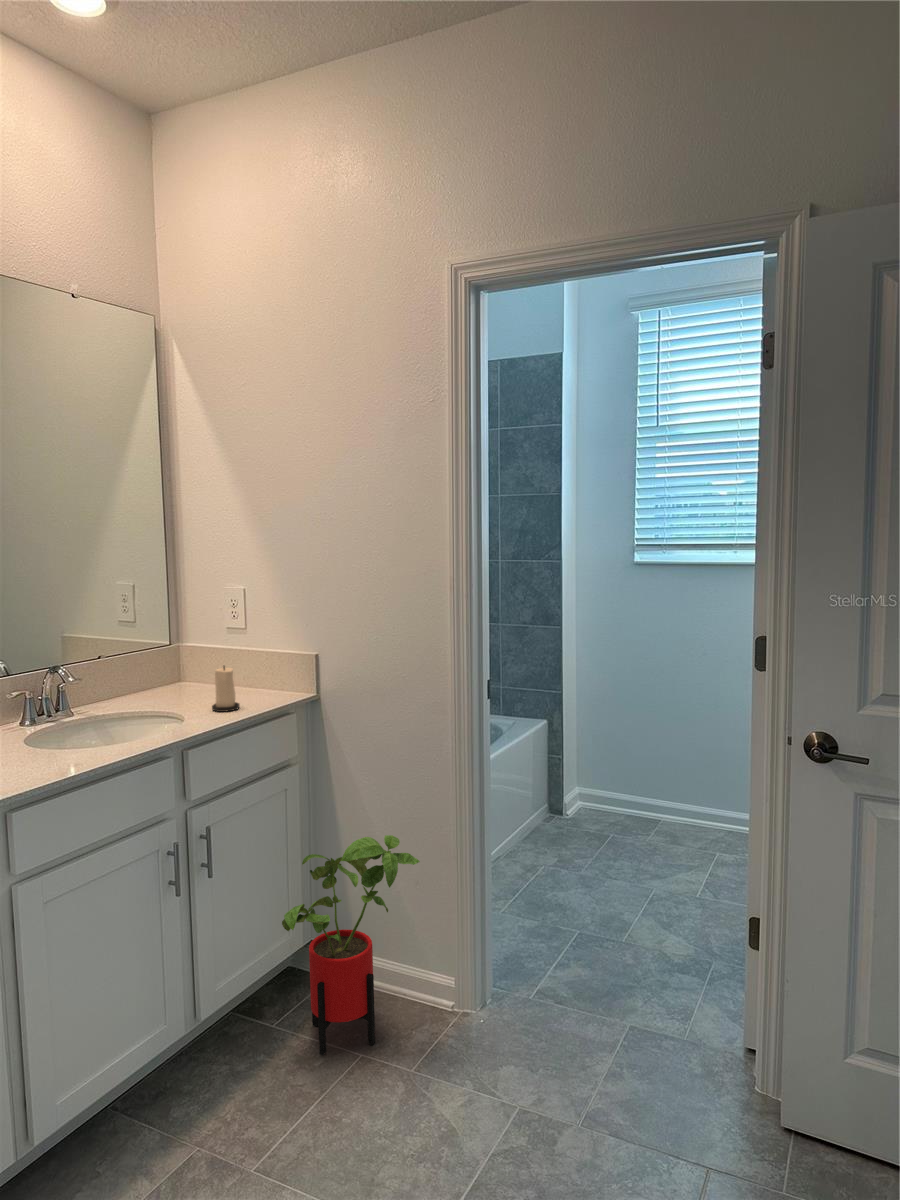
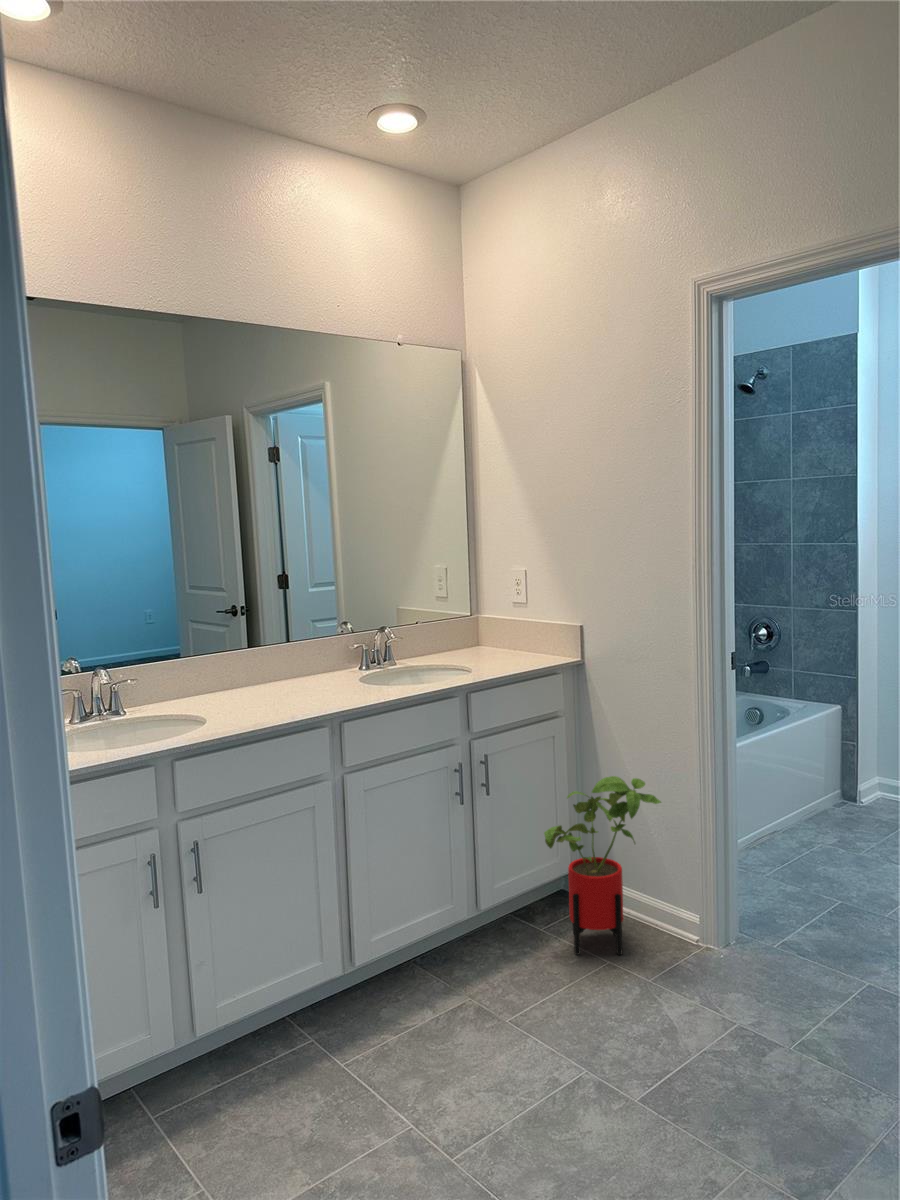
candle: present [212,666,240,712] -> none [497,629,519,667]

